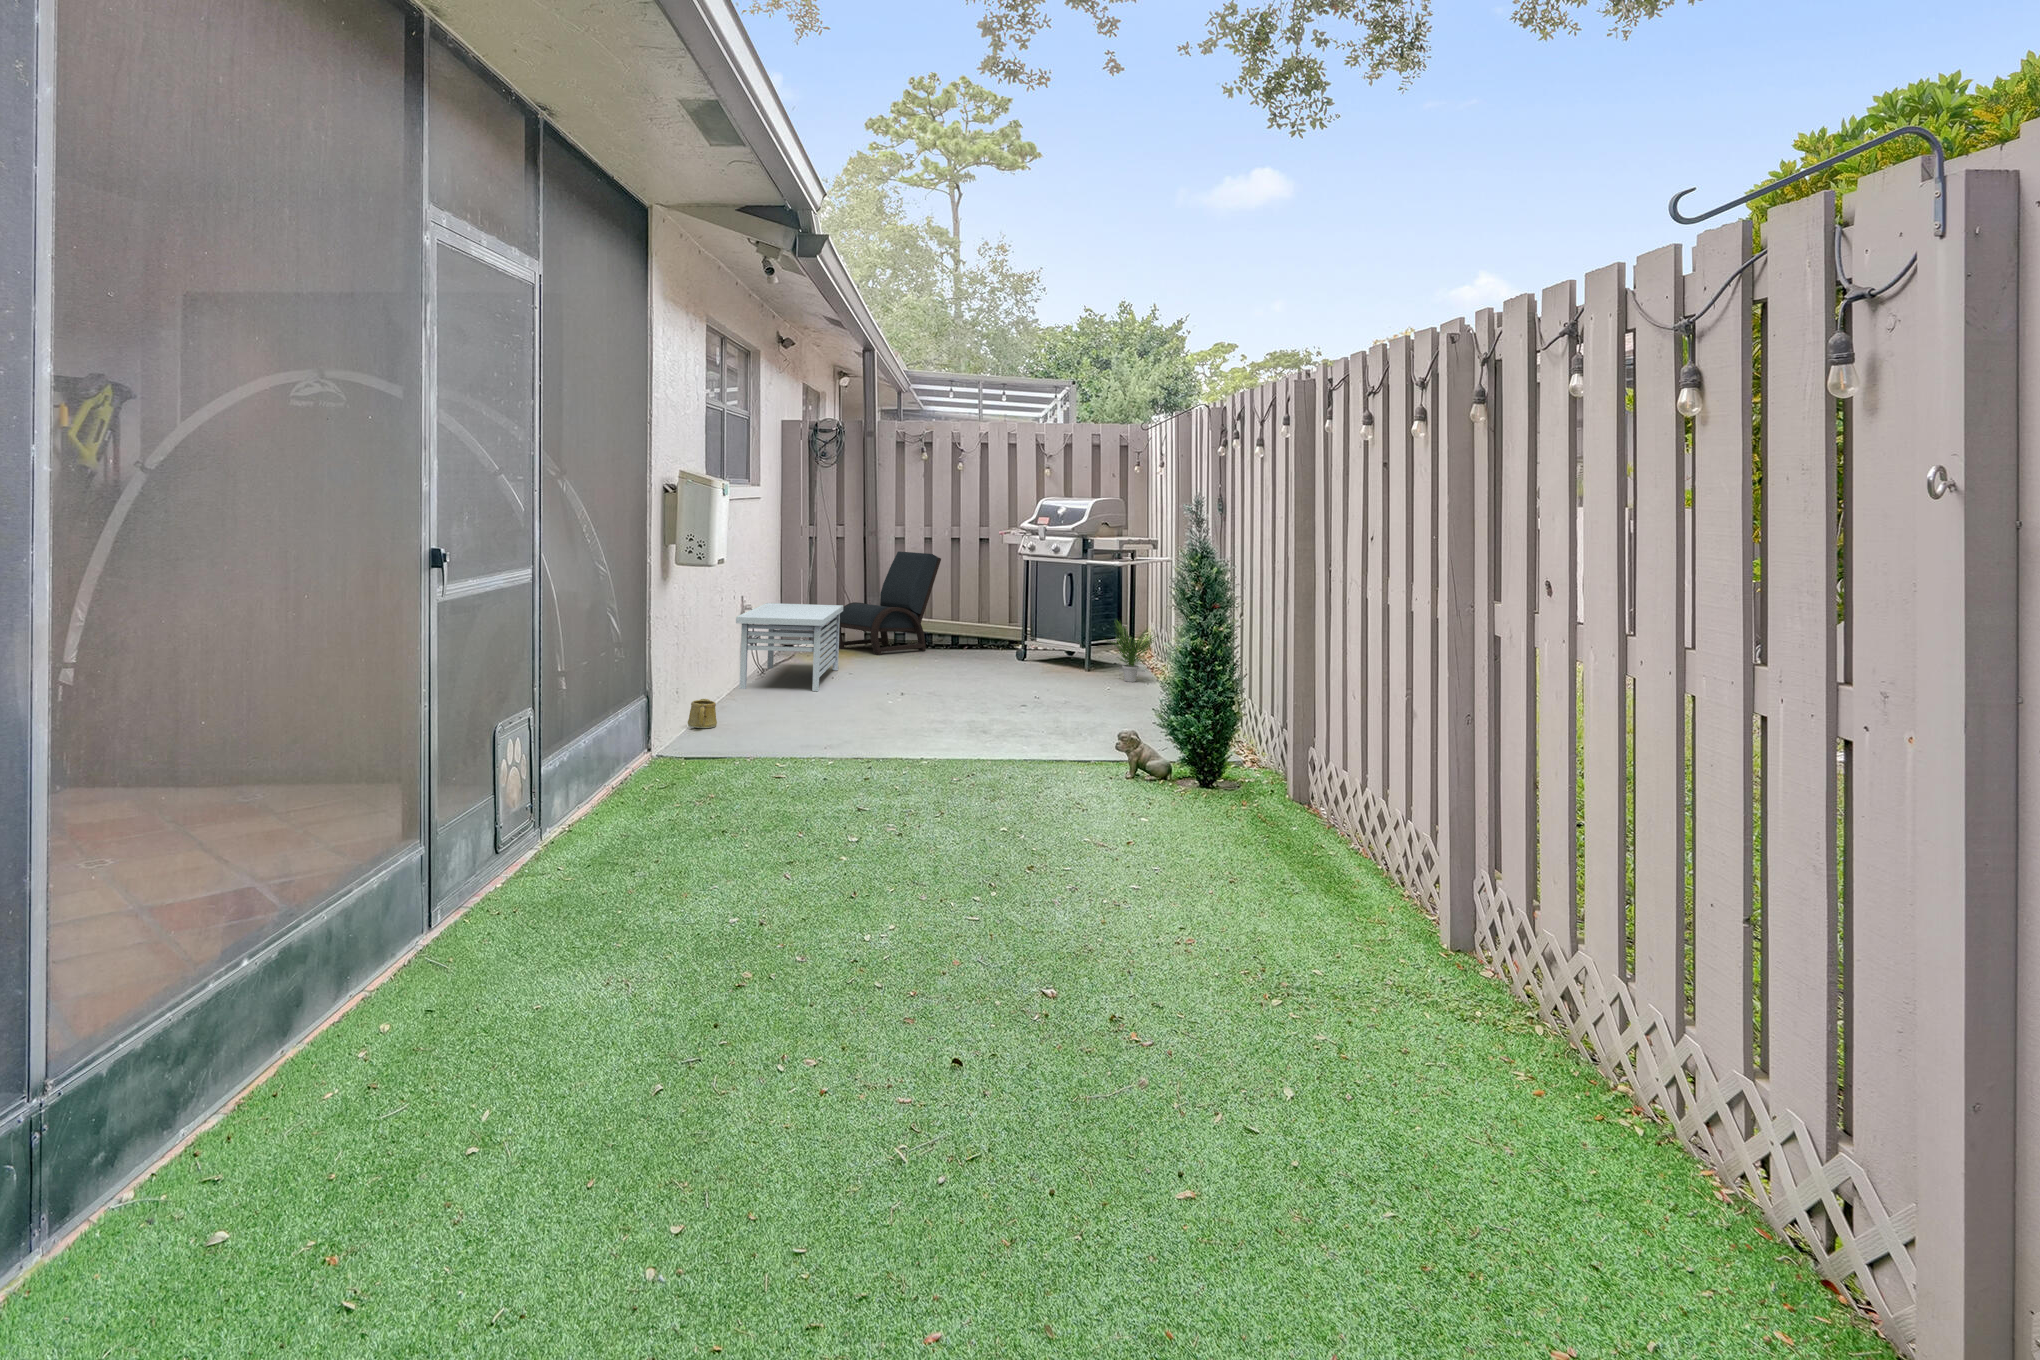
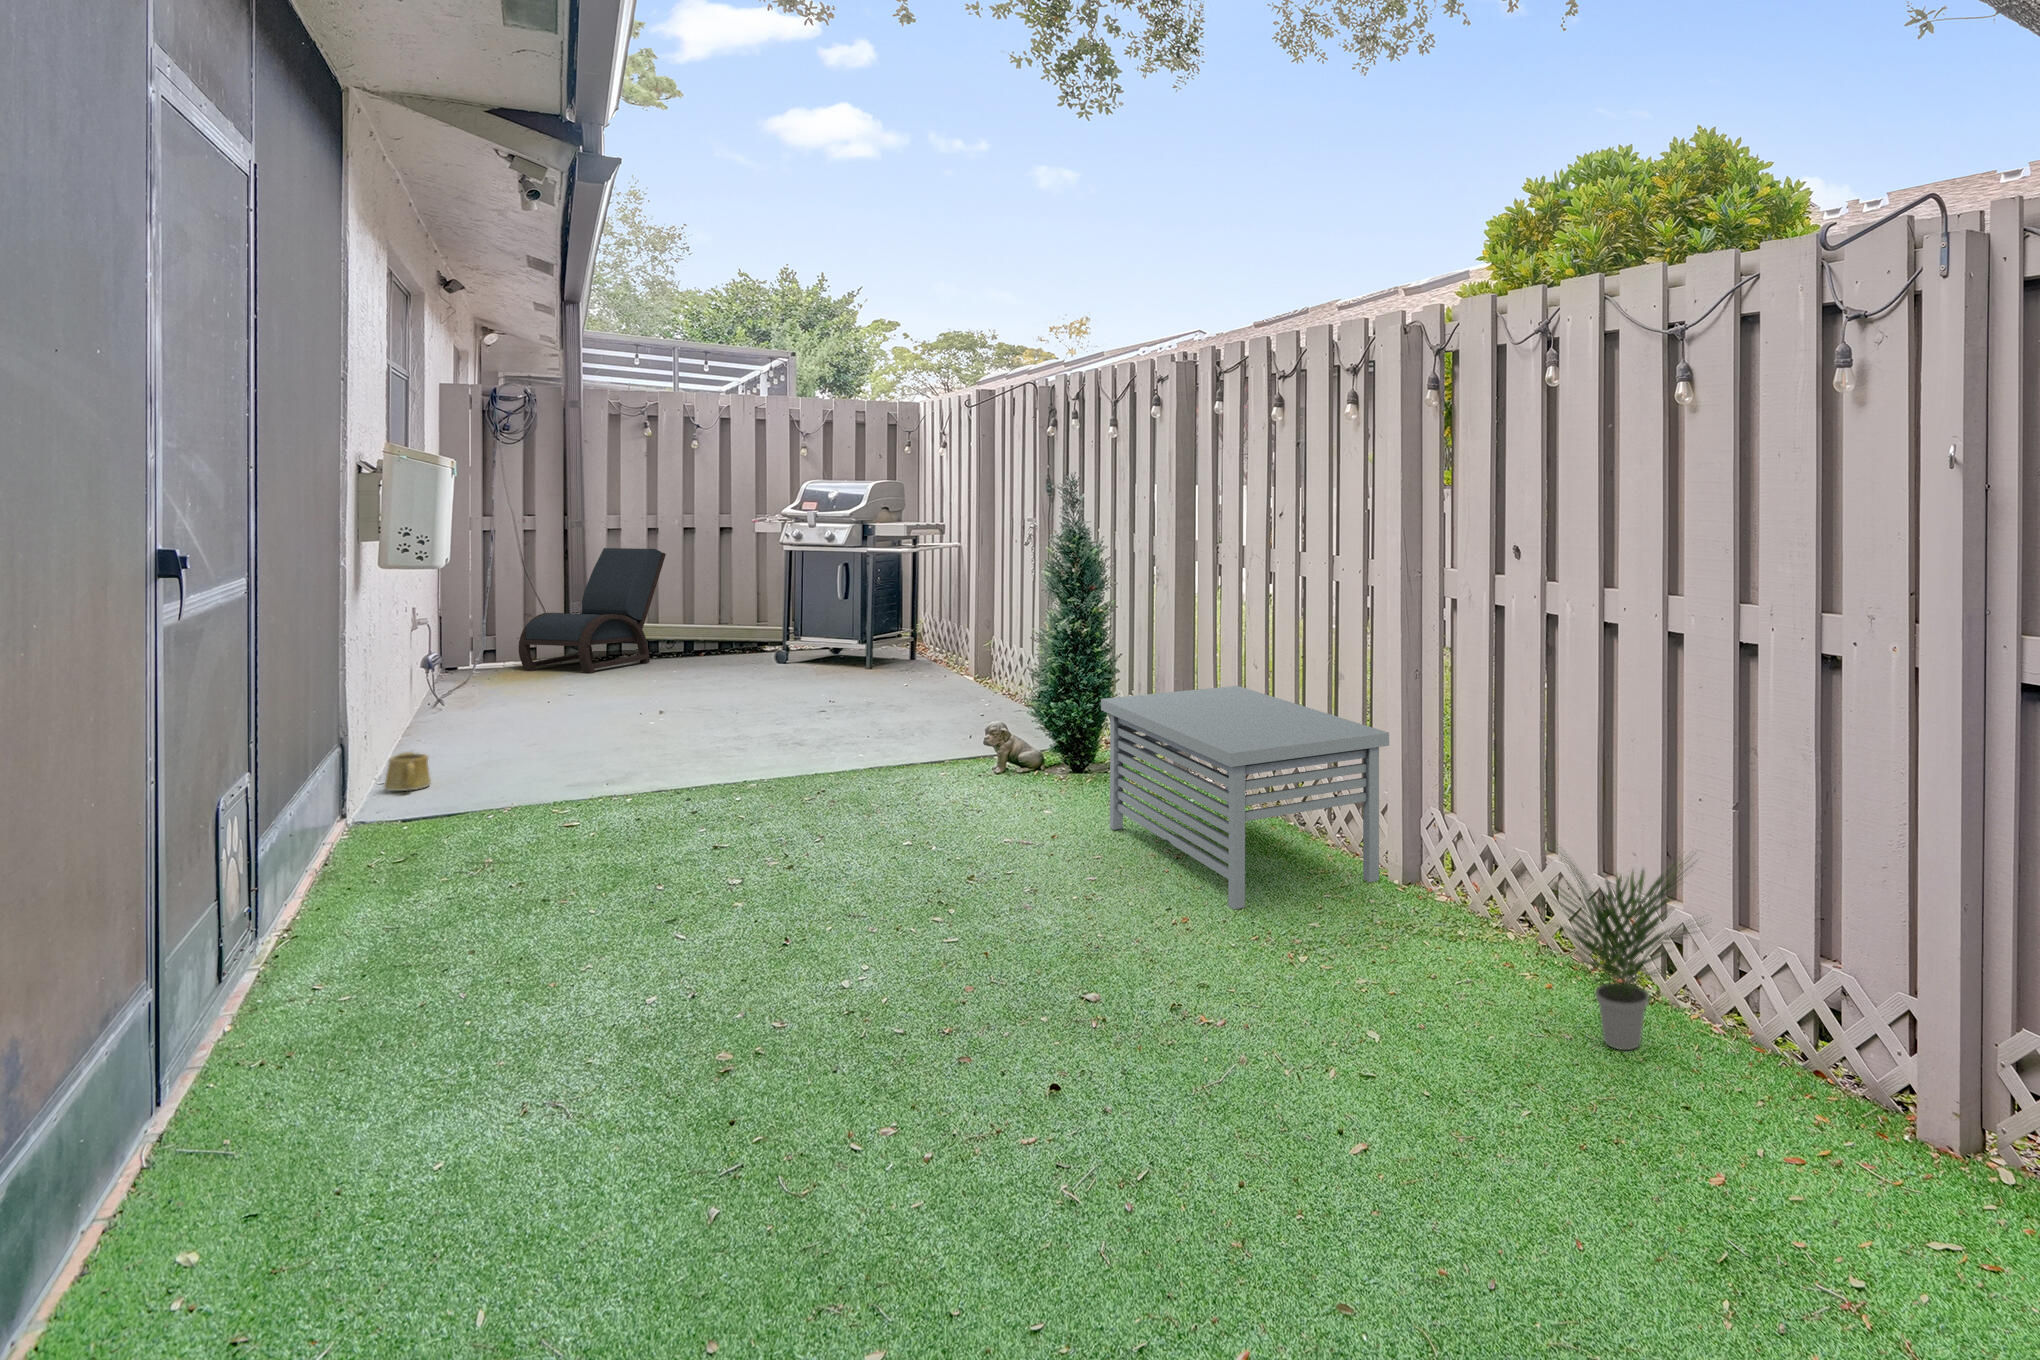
storage bench: present [736,603,843,691] -> present [1101,686,1389,910]
potted plant: present [1107,620,1157,682] -> present [1555,855,1705,1050]

